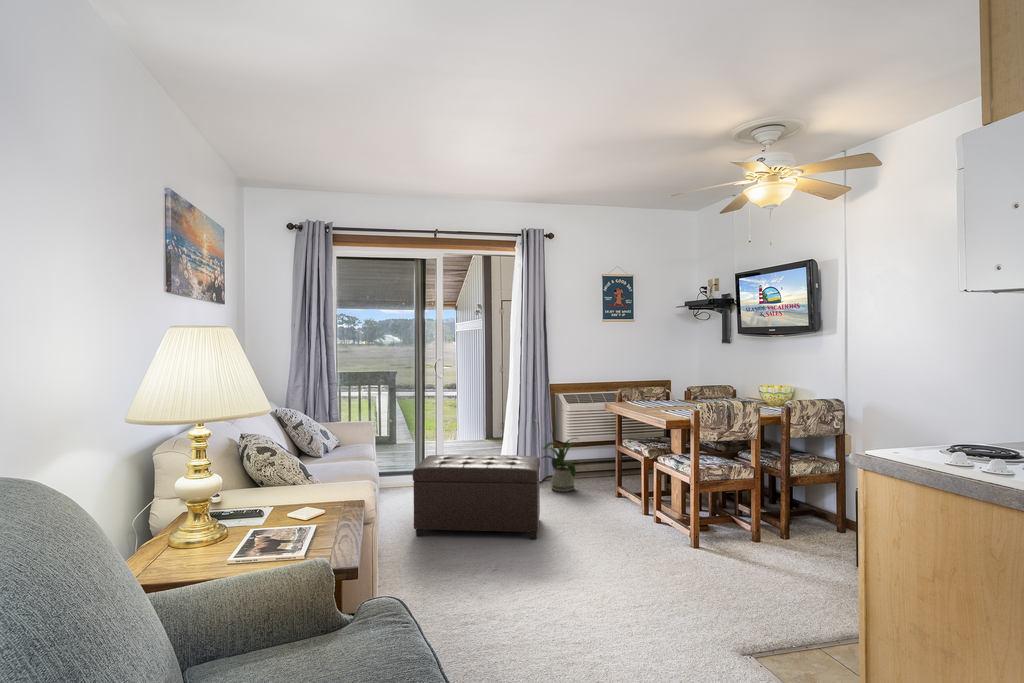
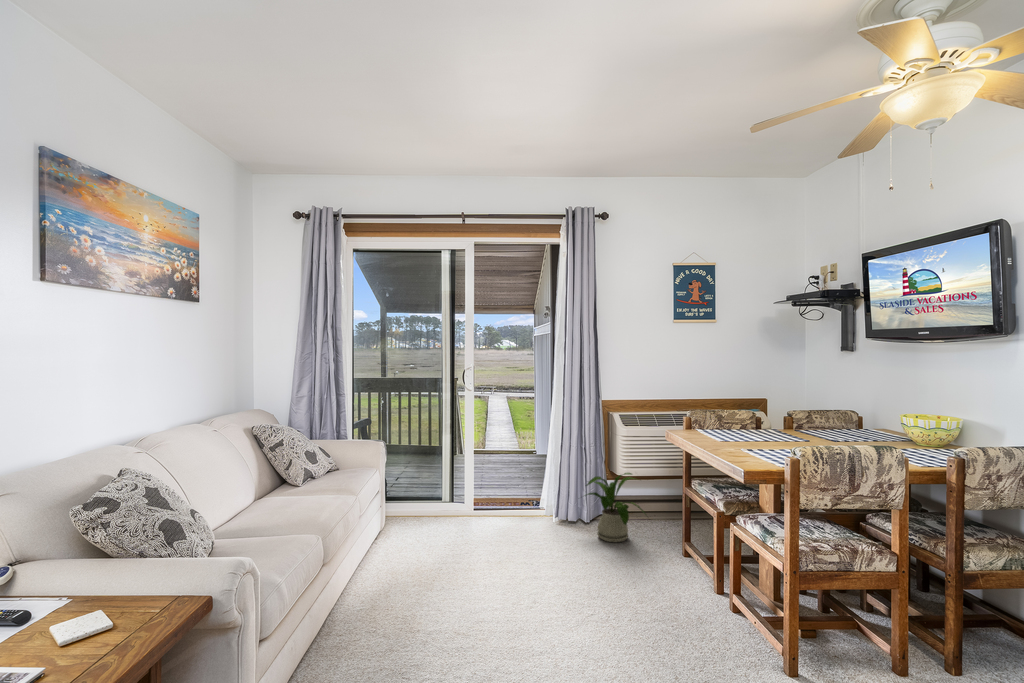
ottoman: present [413,455,540,539] -> none [390,490,567,625]

